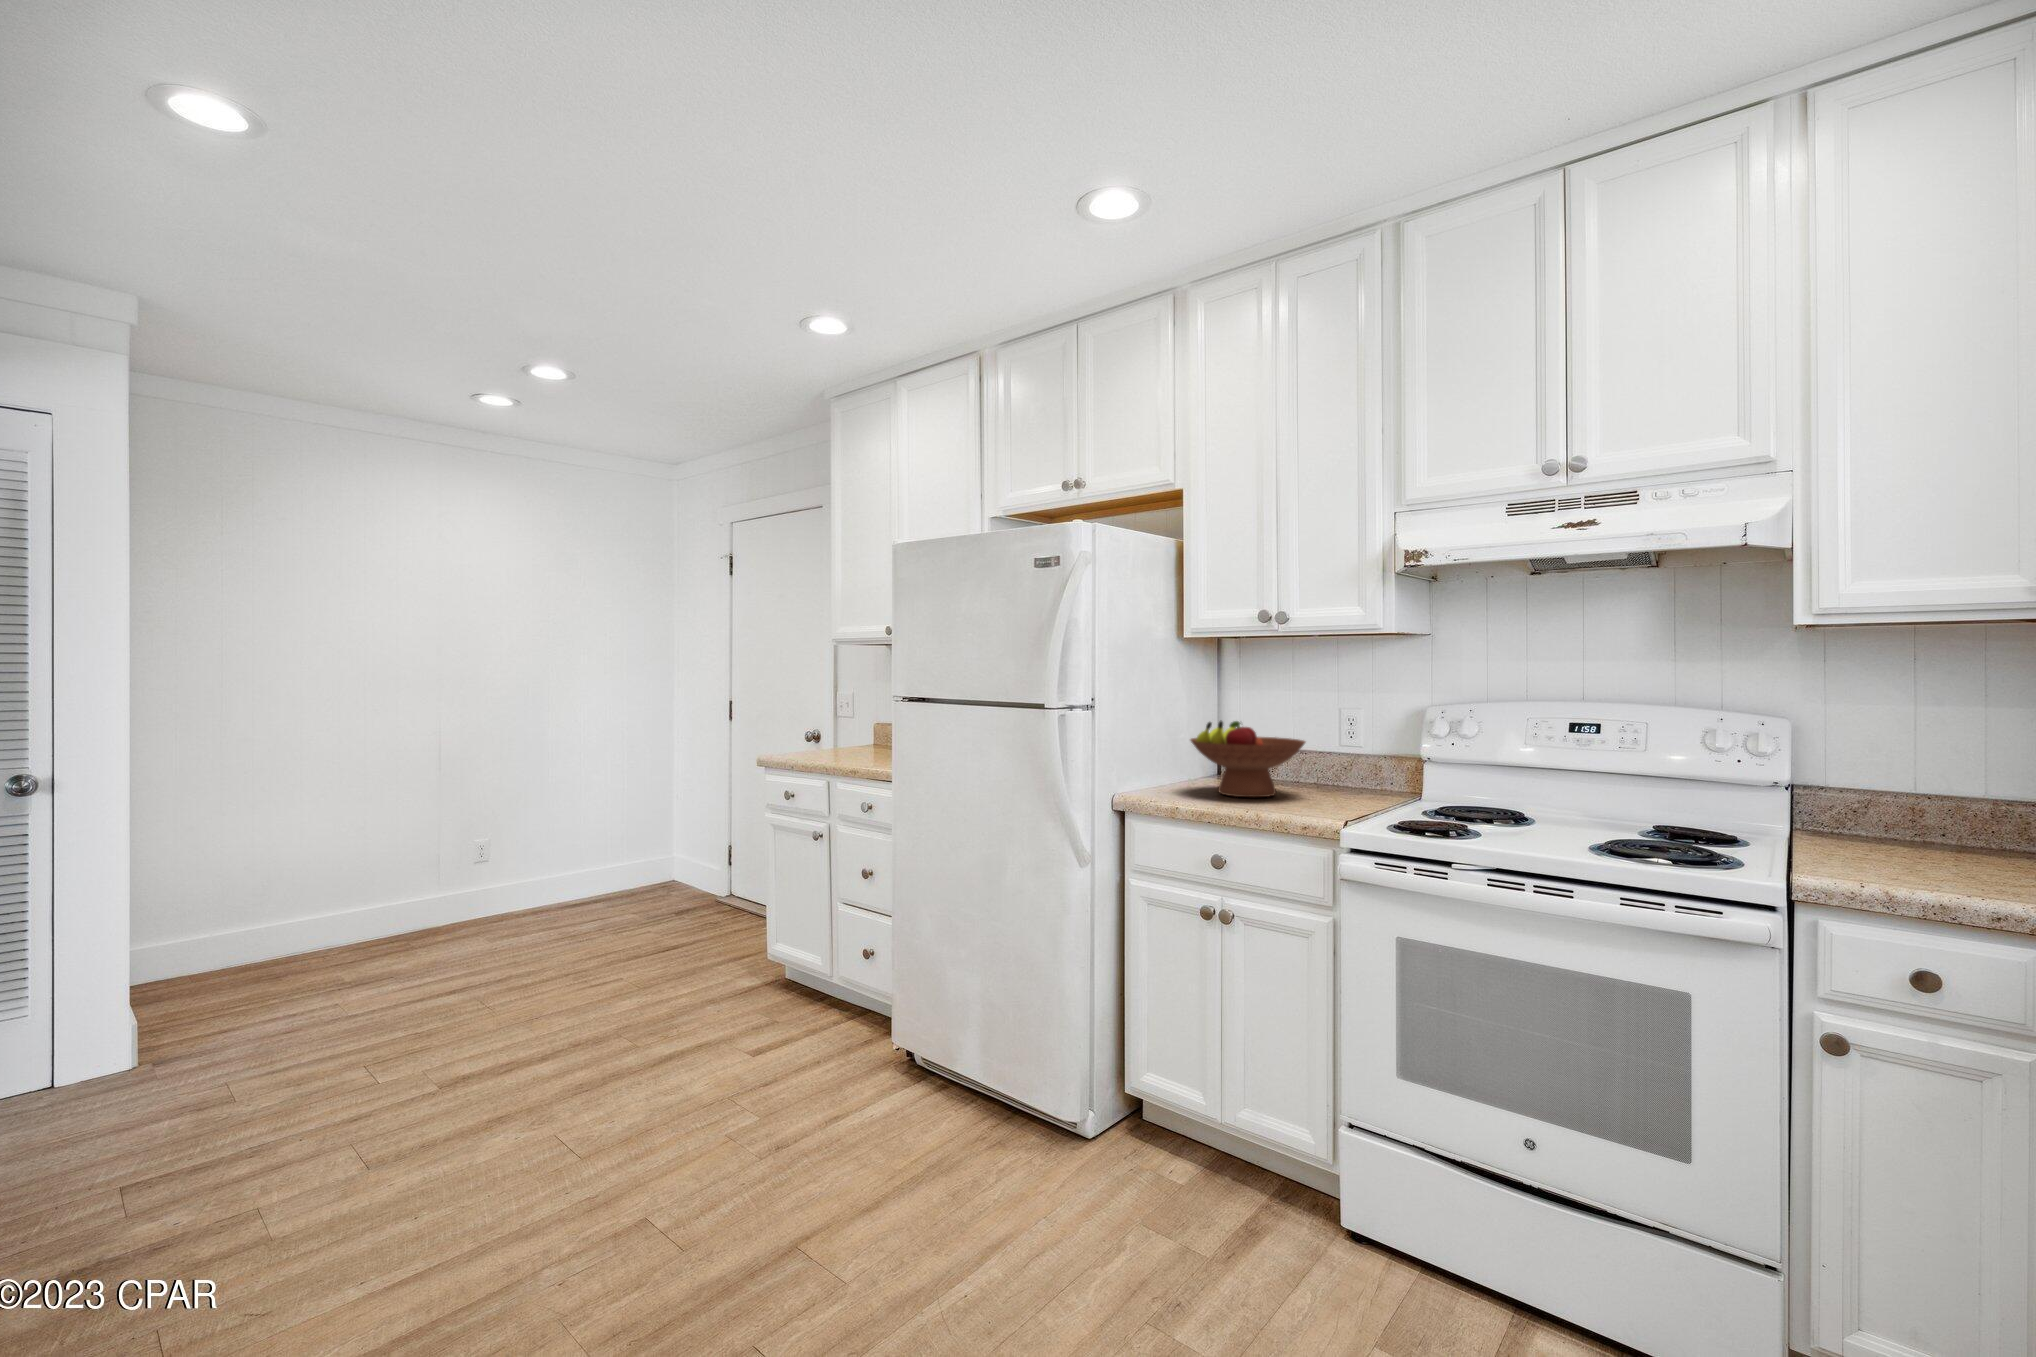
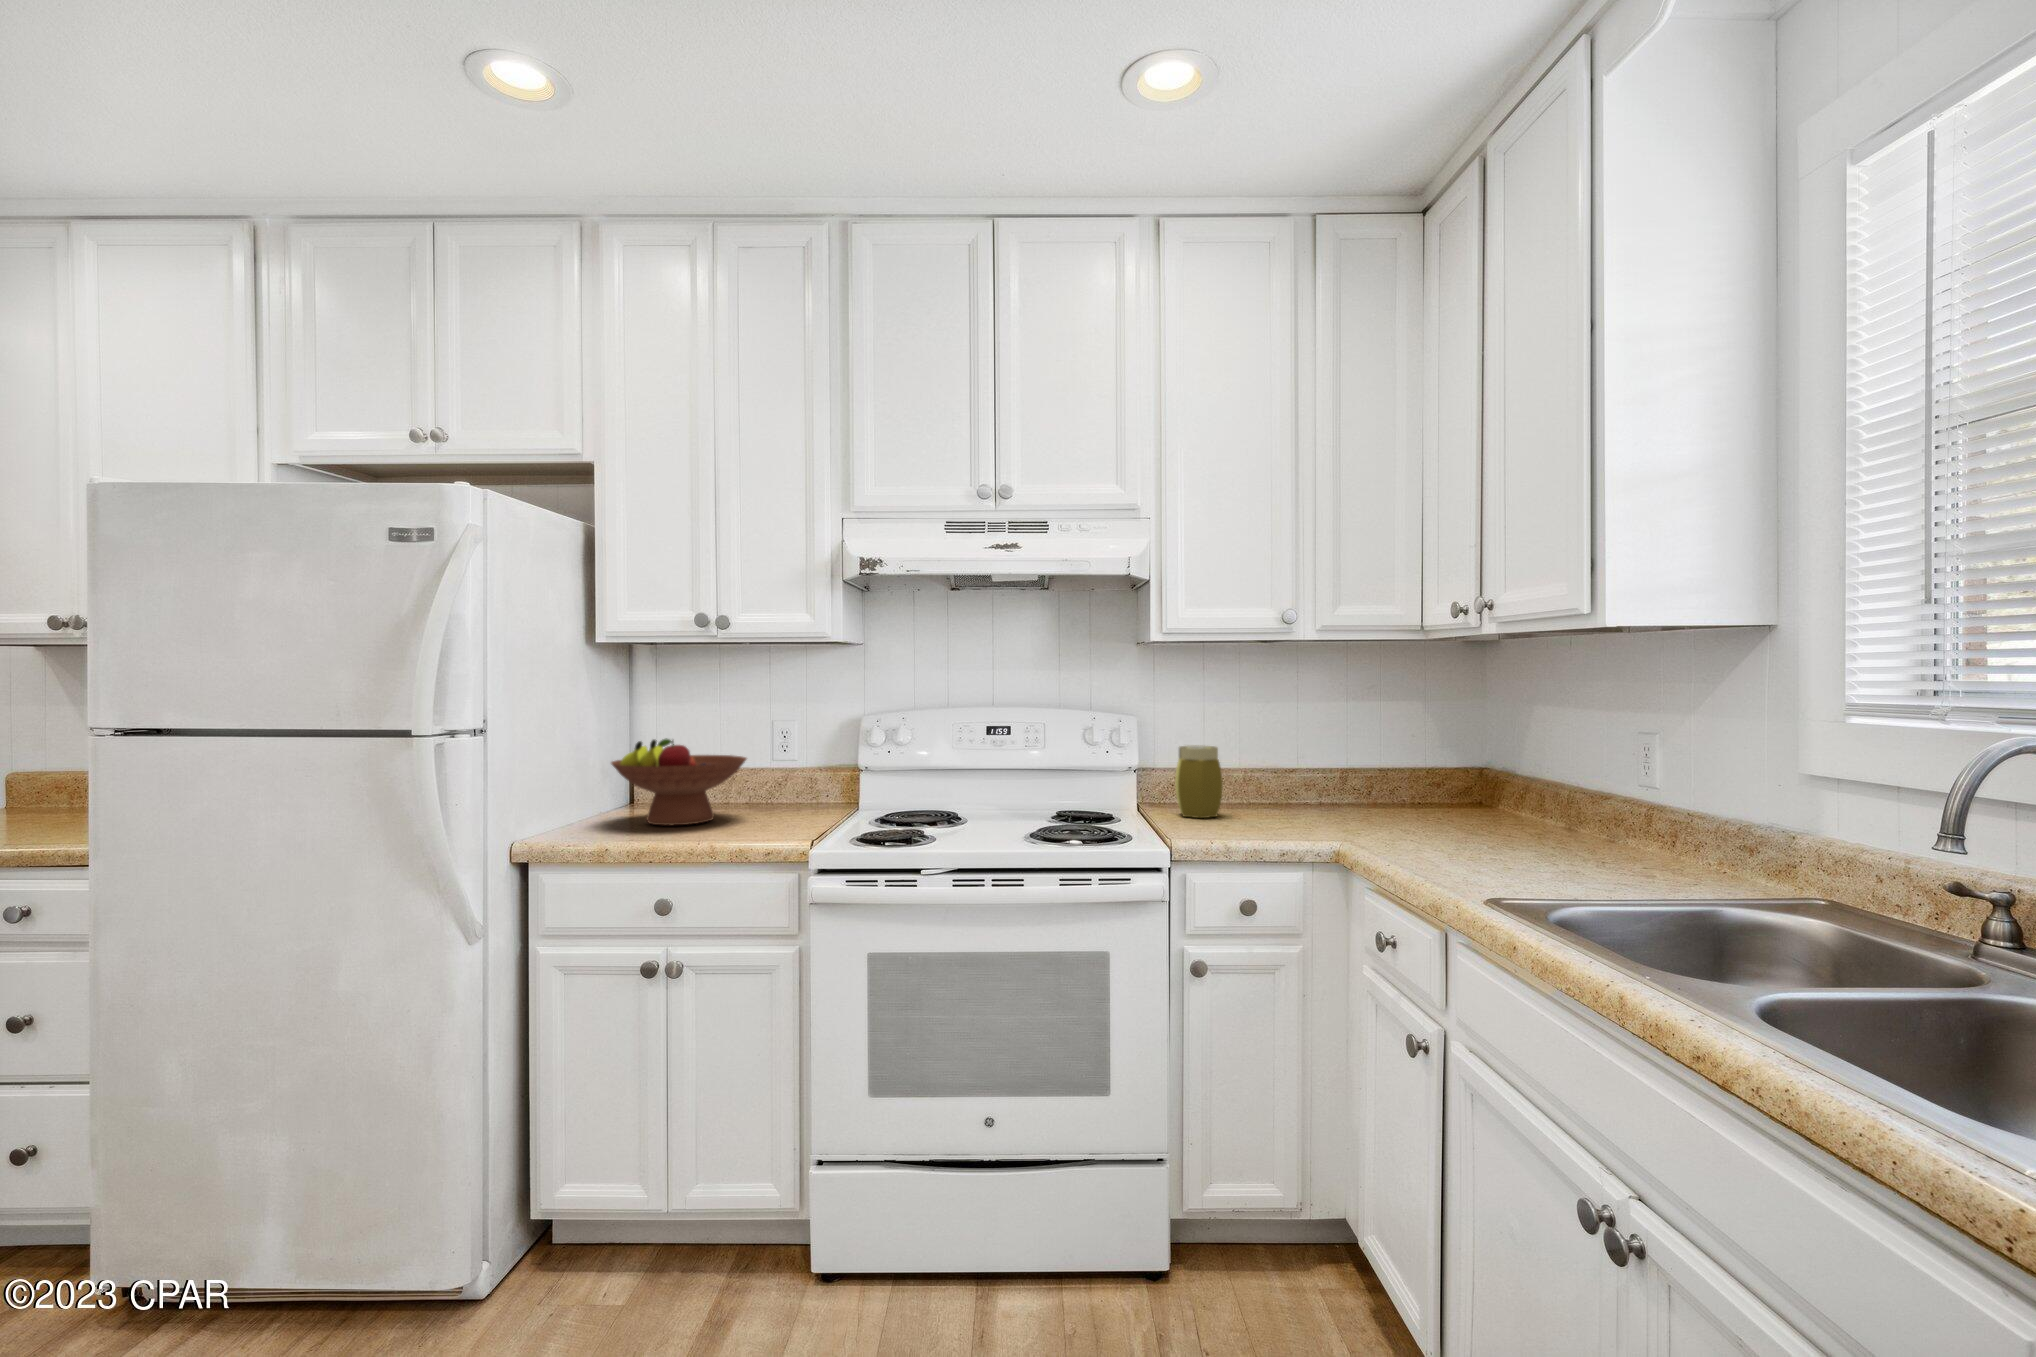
jar: none [1846,759,1926,856] -> present [1175,746,1223,818]

